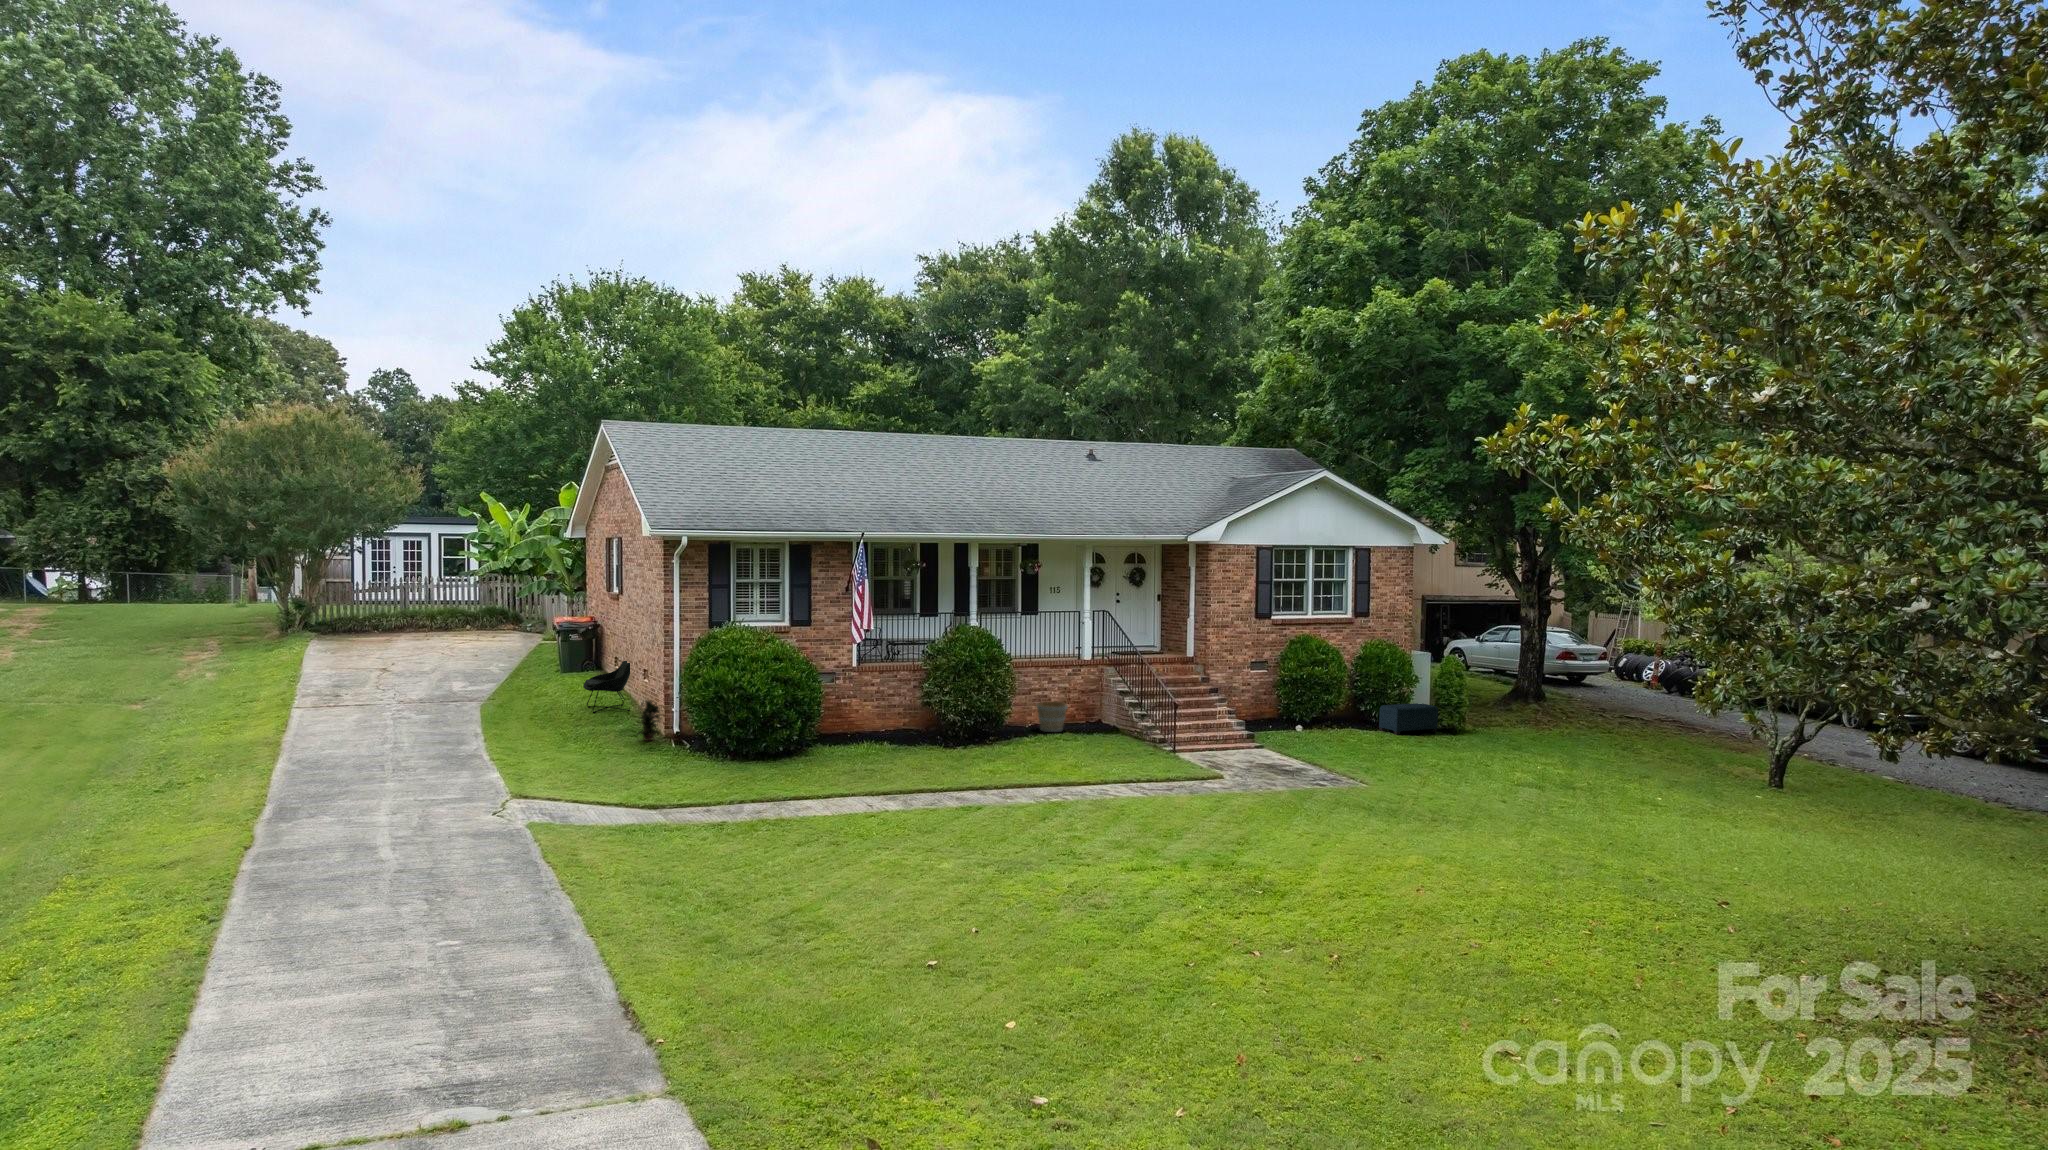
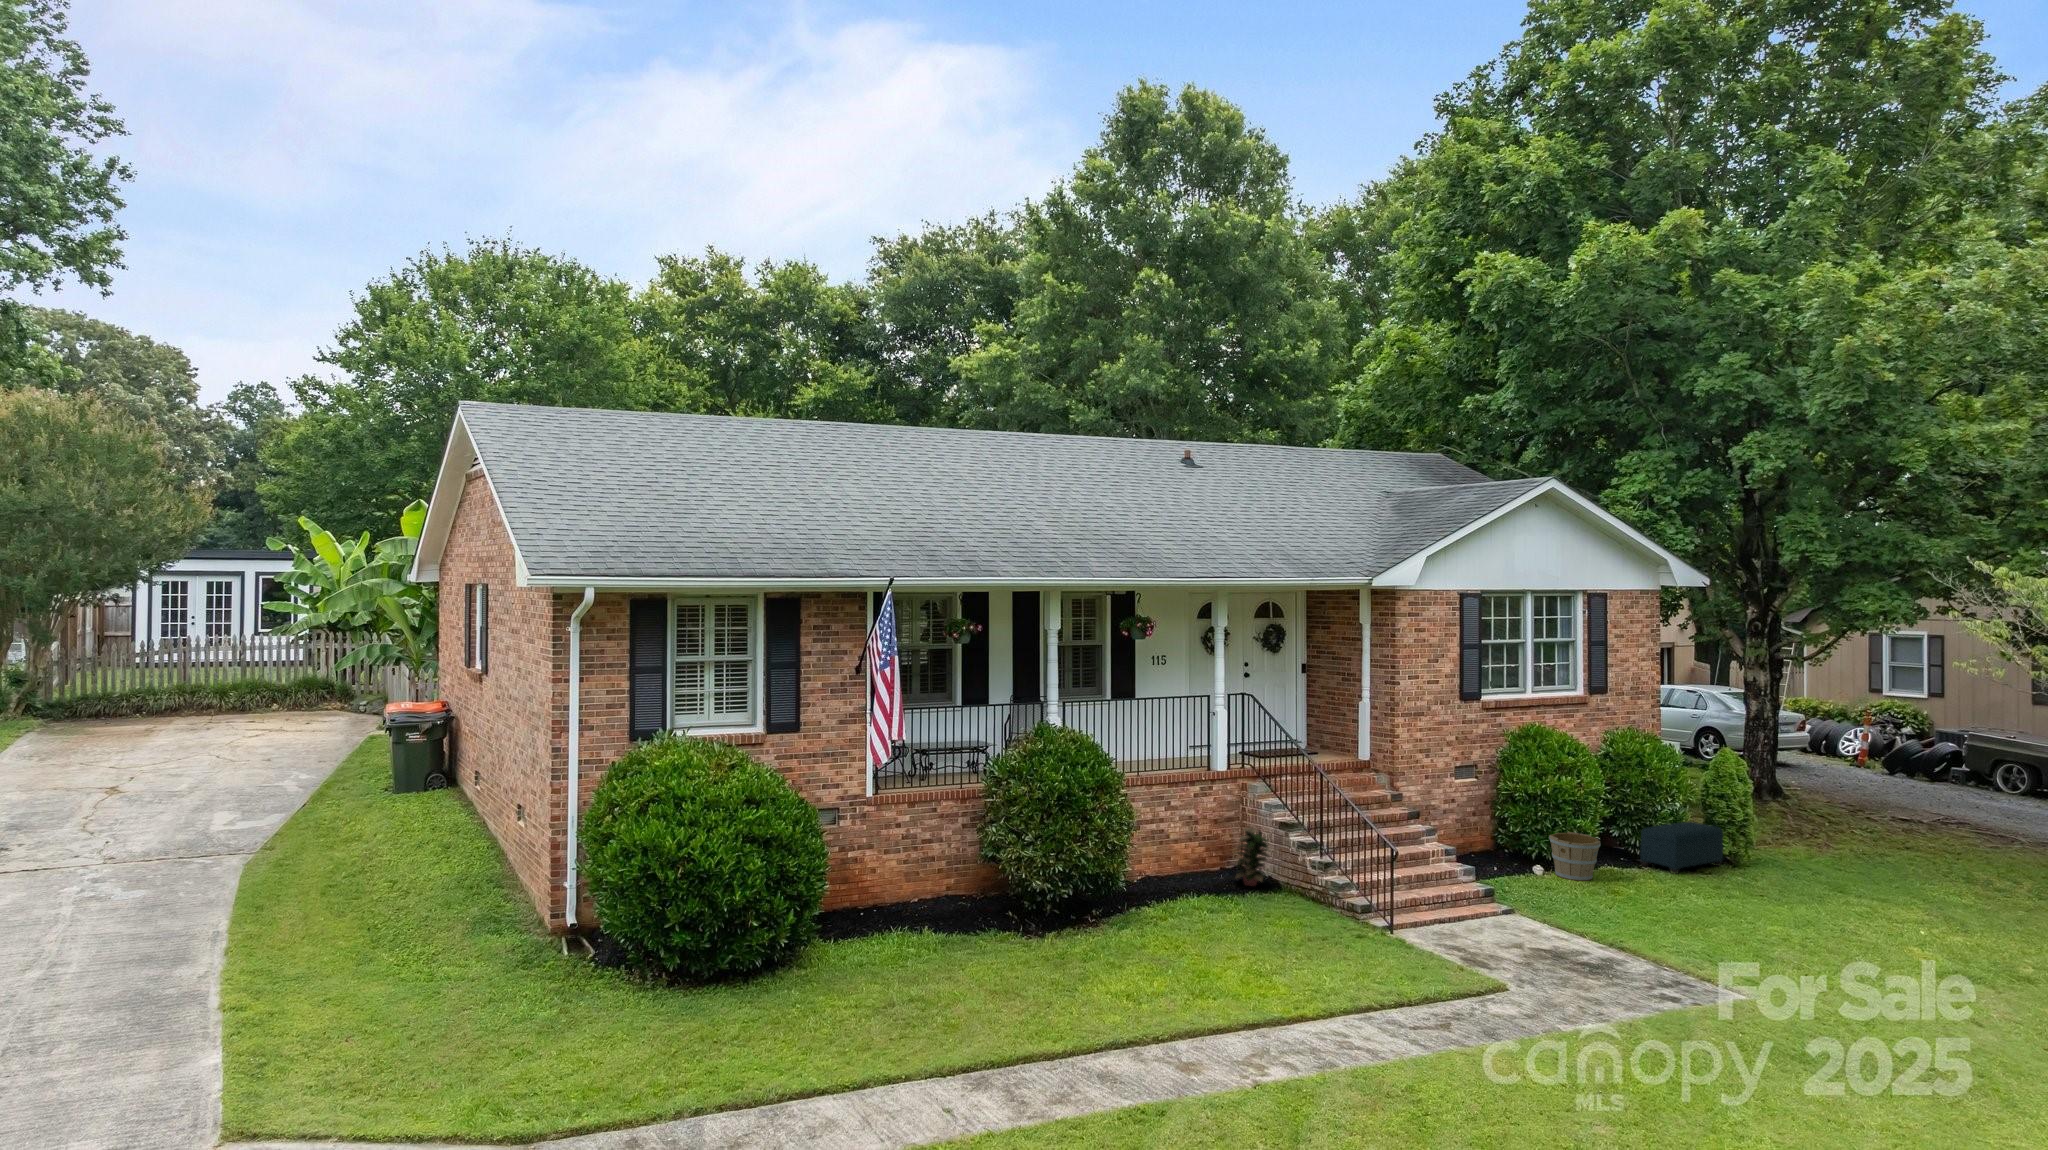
lounge chair: present [583,661,630,713] -> none [416,781,500,874]
decorative plant: present [638,700,661,741] -> present [1236,828,1269,886]
wooden bucket: present [1036,701,1068,732] -> present [1549,832,1601,881]

